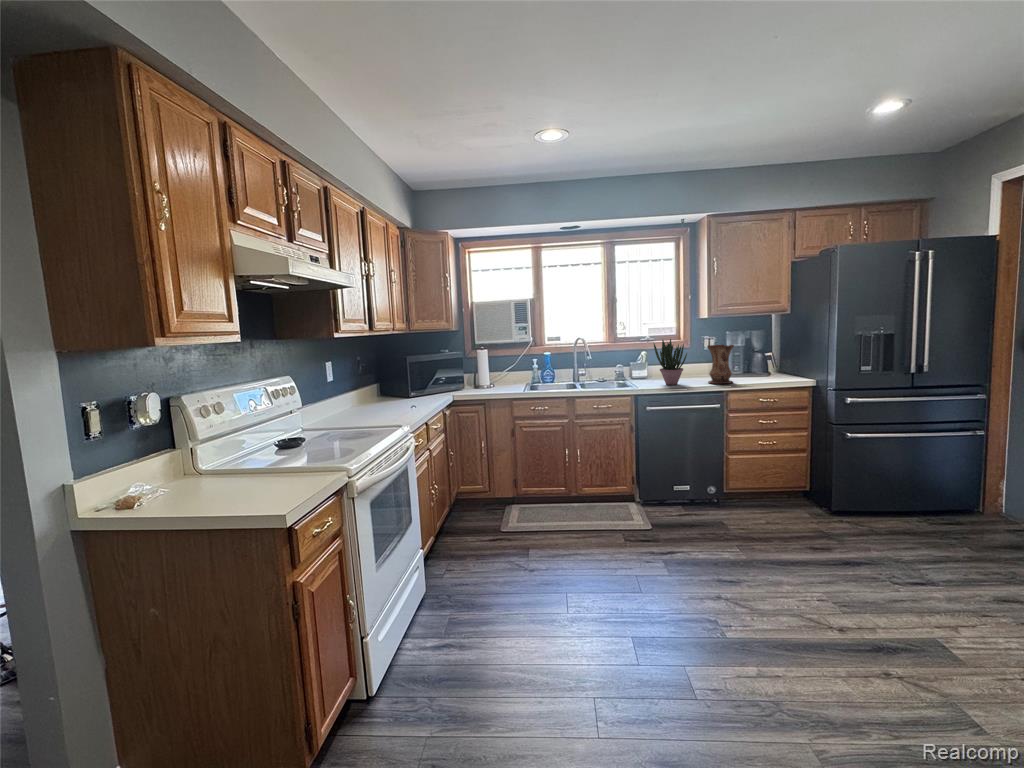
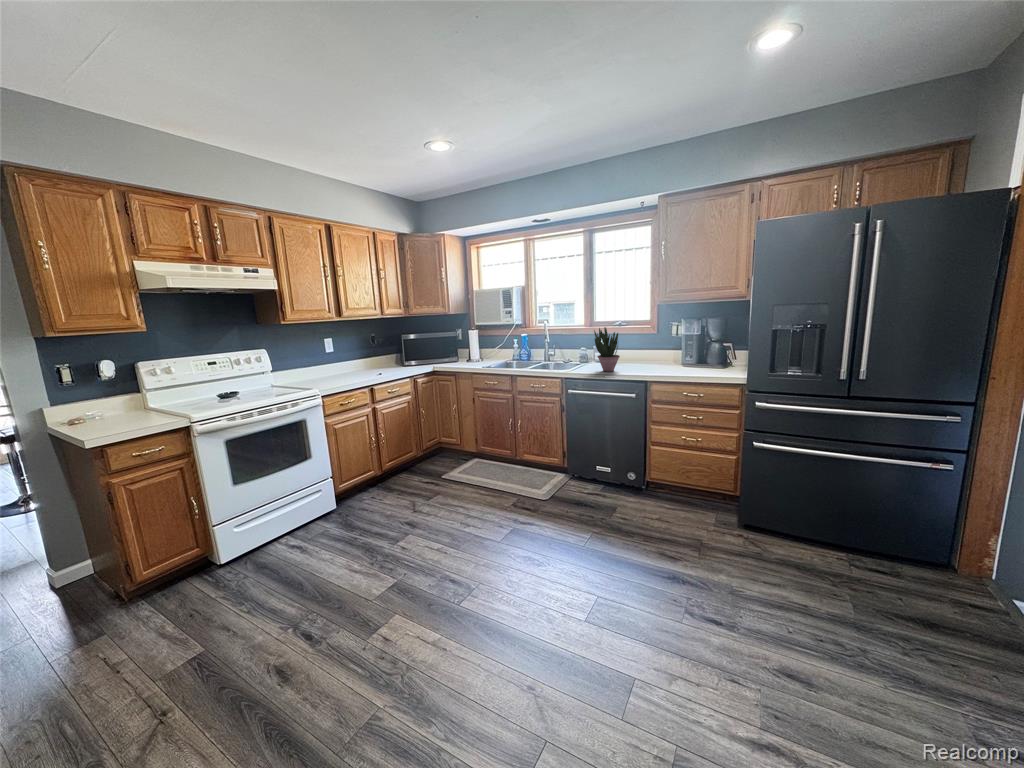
vase: present [707,345,734,384] -> none [641,334,668,375]

